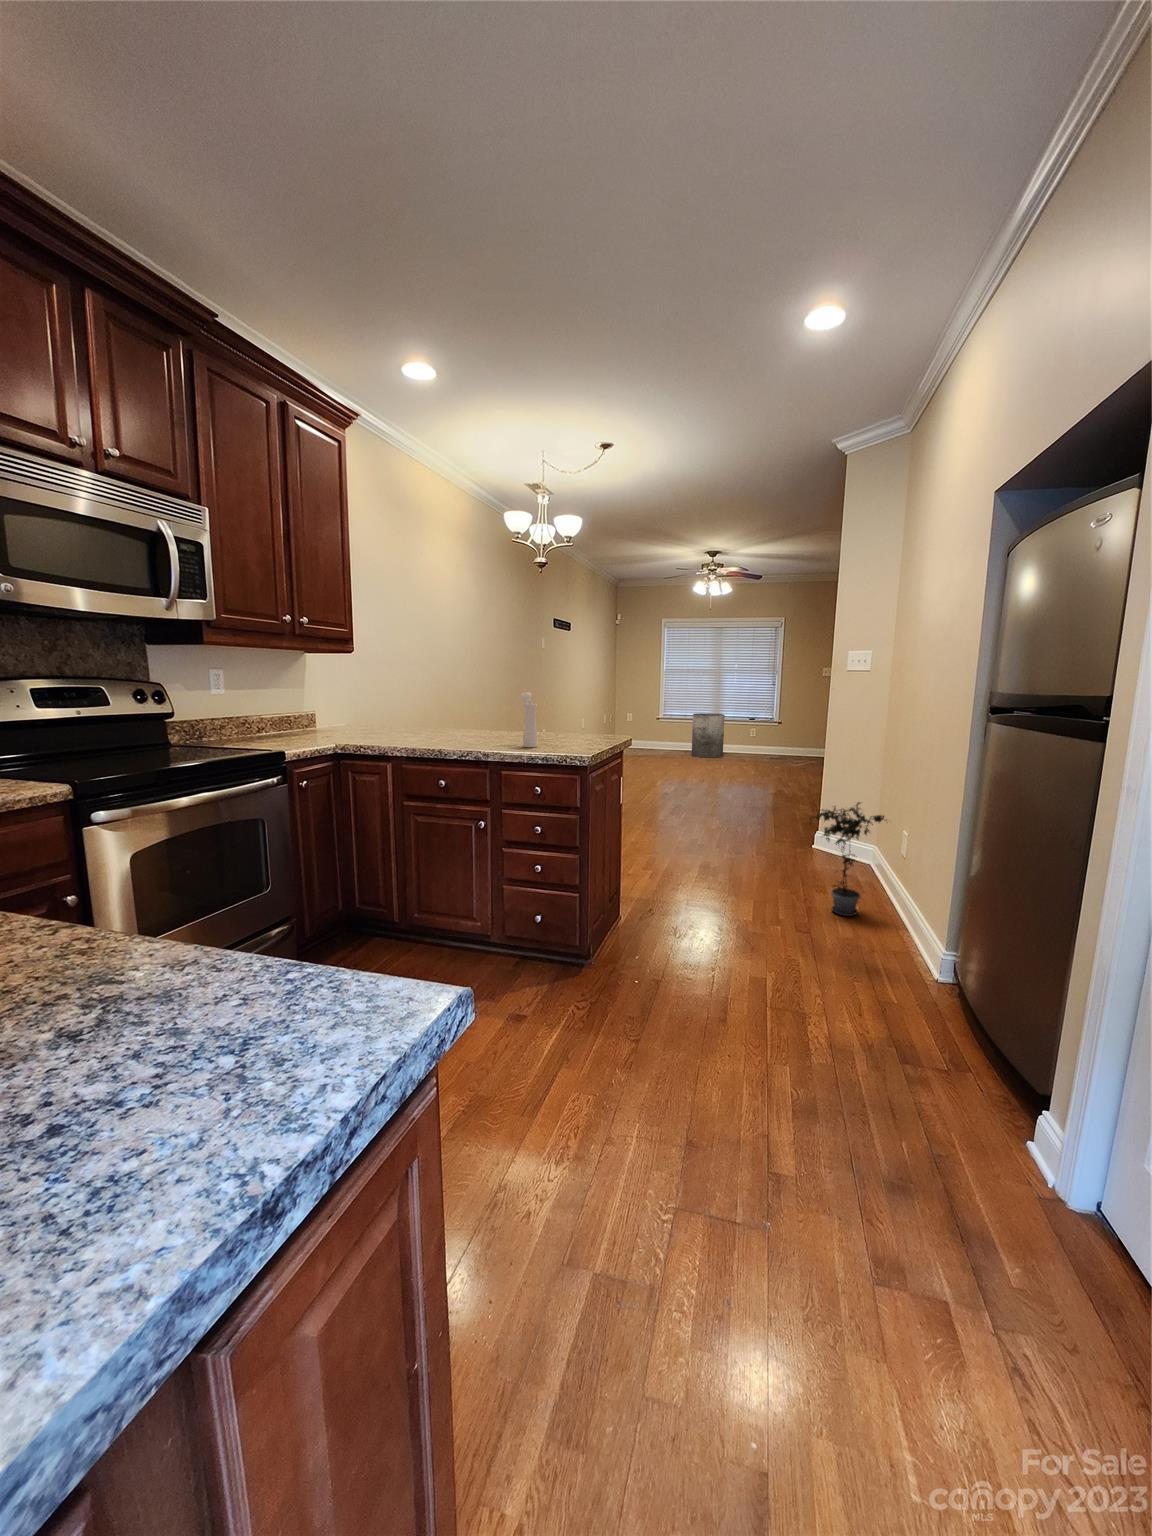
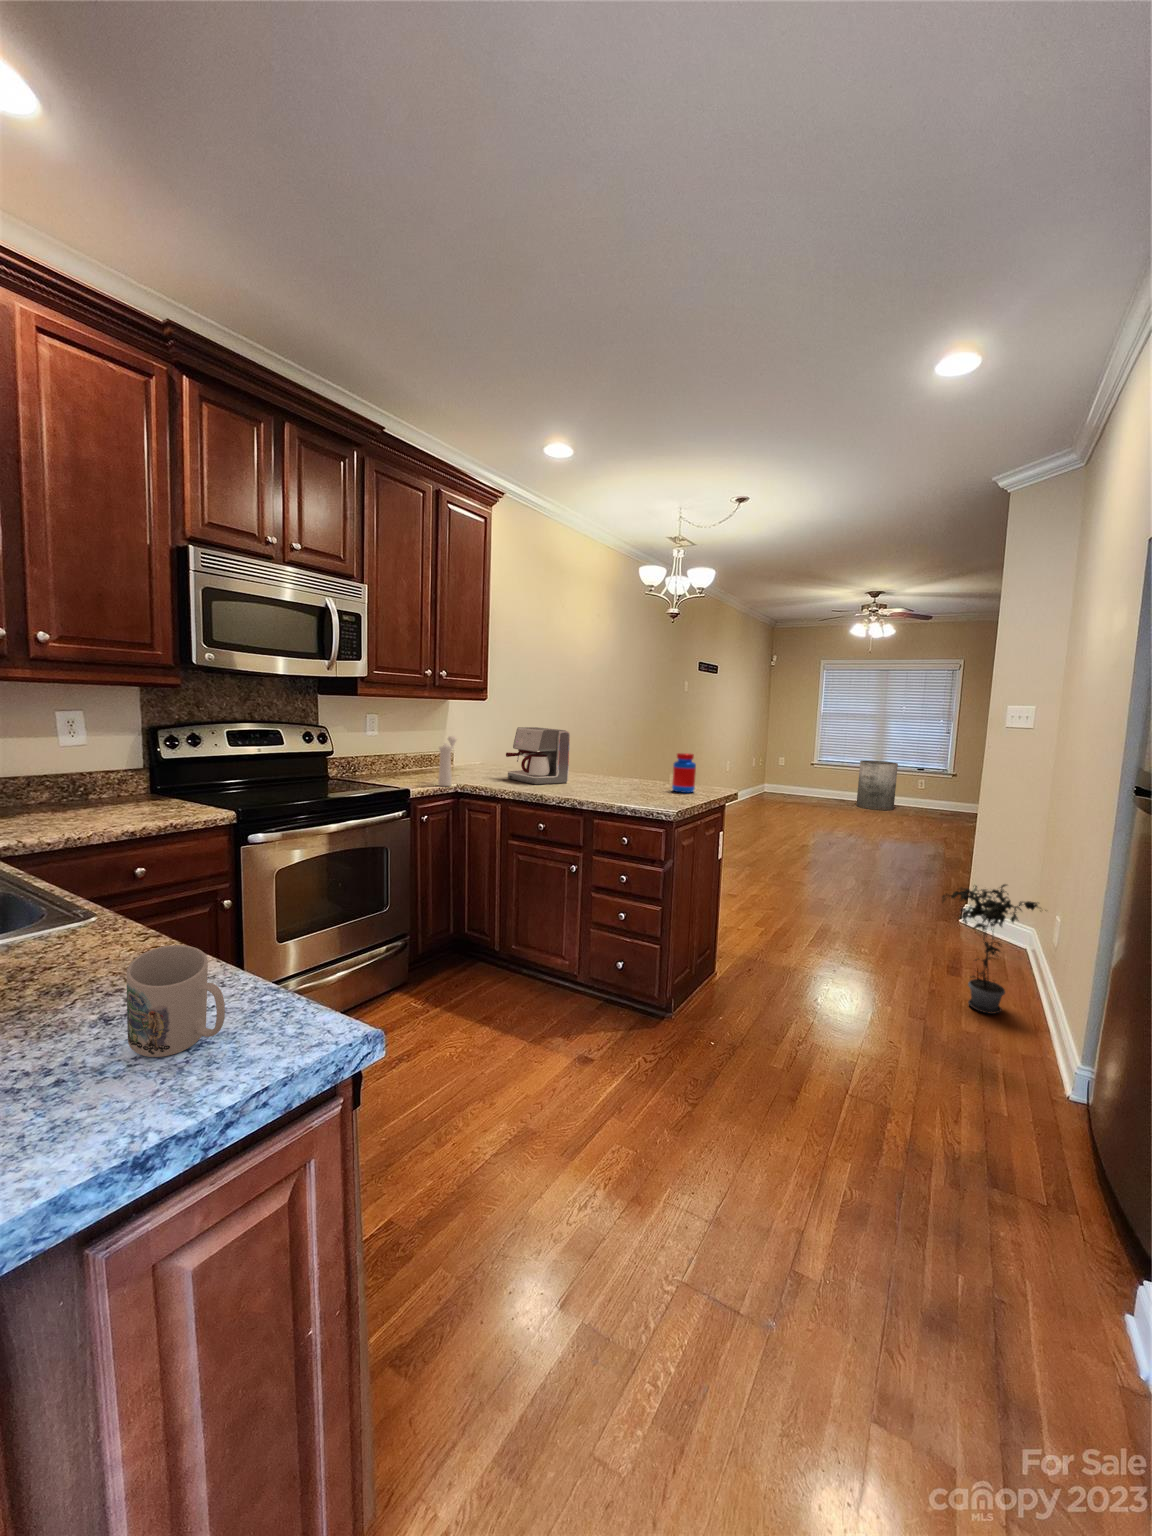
coffee maker: none [387,681,457,741] -> present [506,727,570,785]
pepper mill: present [521,692,538,747] -> present [438,736,457,786]
jar: none [567,700,590,739] -> present [672,753,696,793]
mug: none [132,905,284,1066] -> present [127,945,225,1057]

